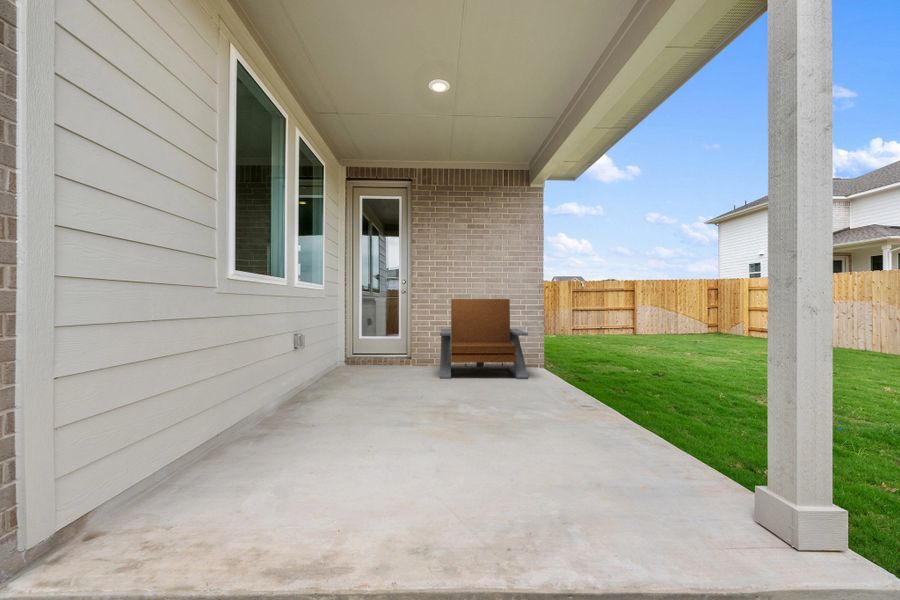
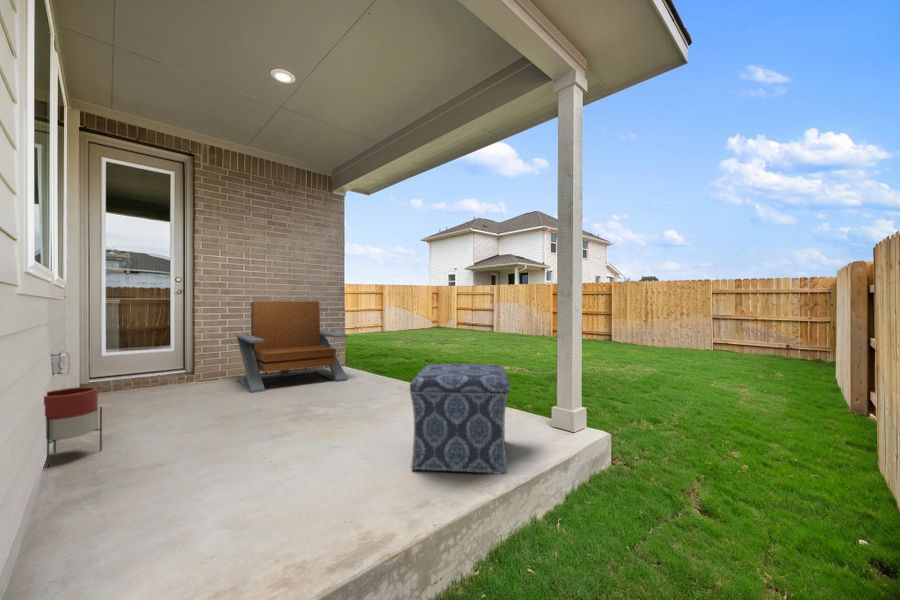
planter: none [294,356,325,403] -> present [44,387,102,467]
ottoman: none [482,362,607,478] -> present [410,364,510,474]

